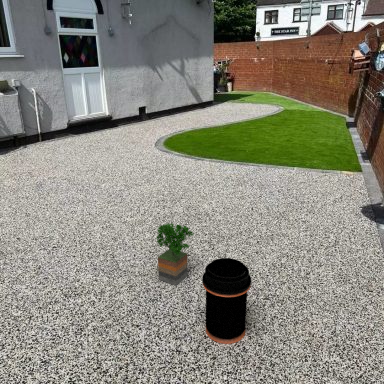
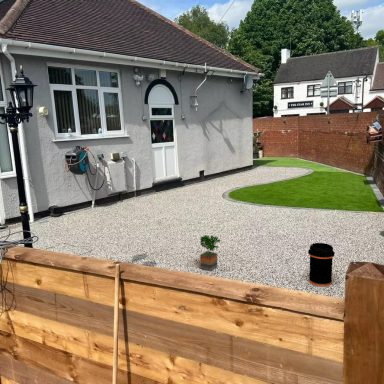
potted tree: present [156,223,194,286] -> present [200,235,220,271]

